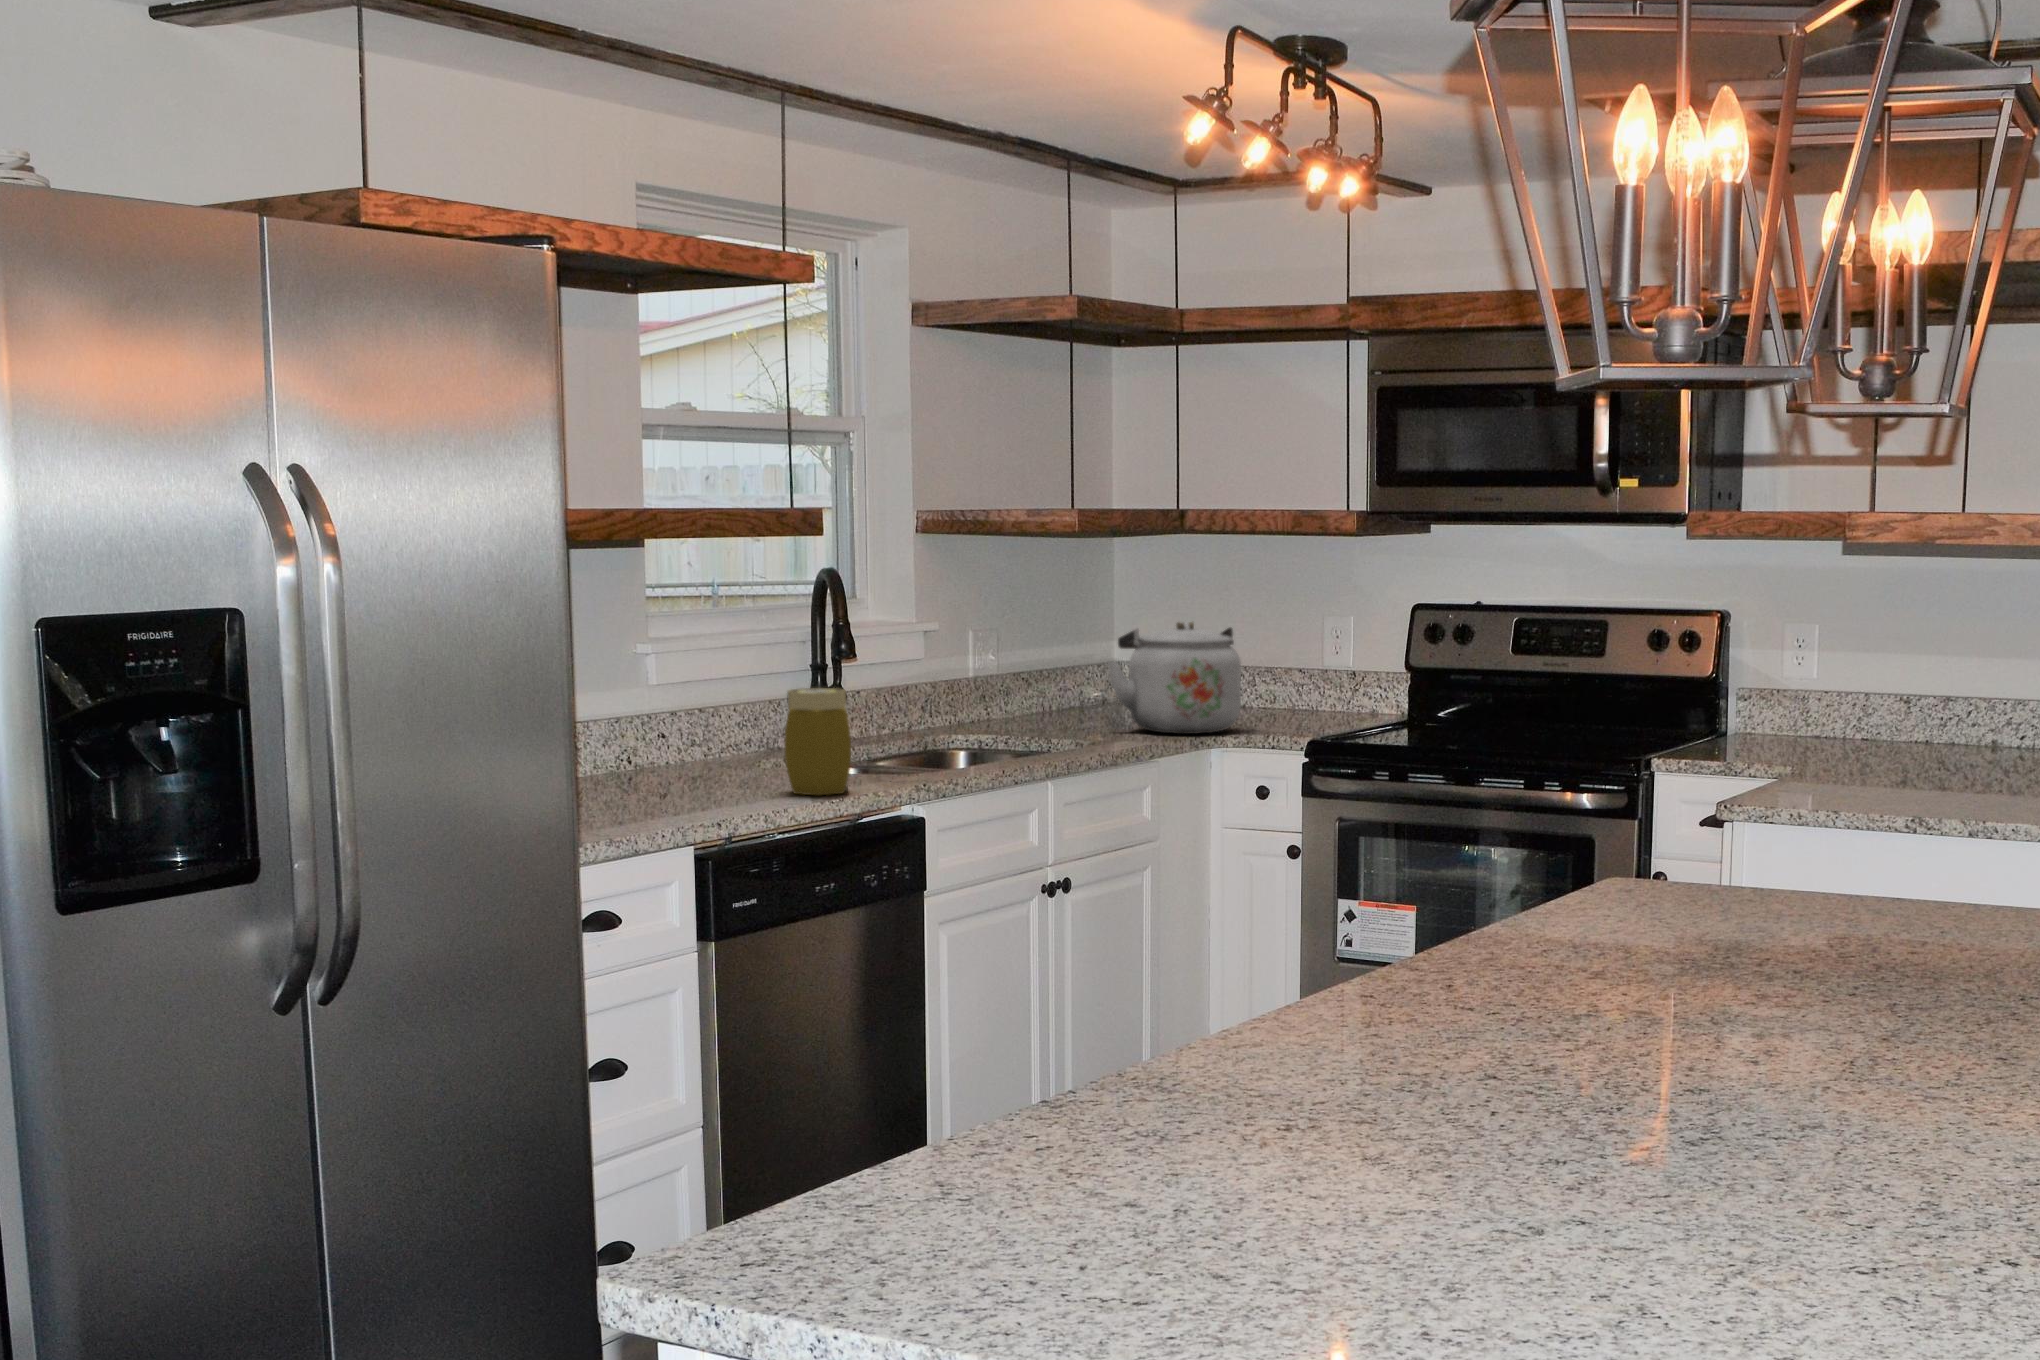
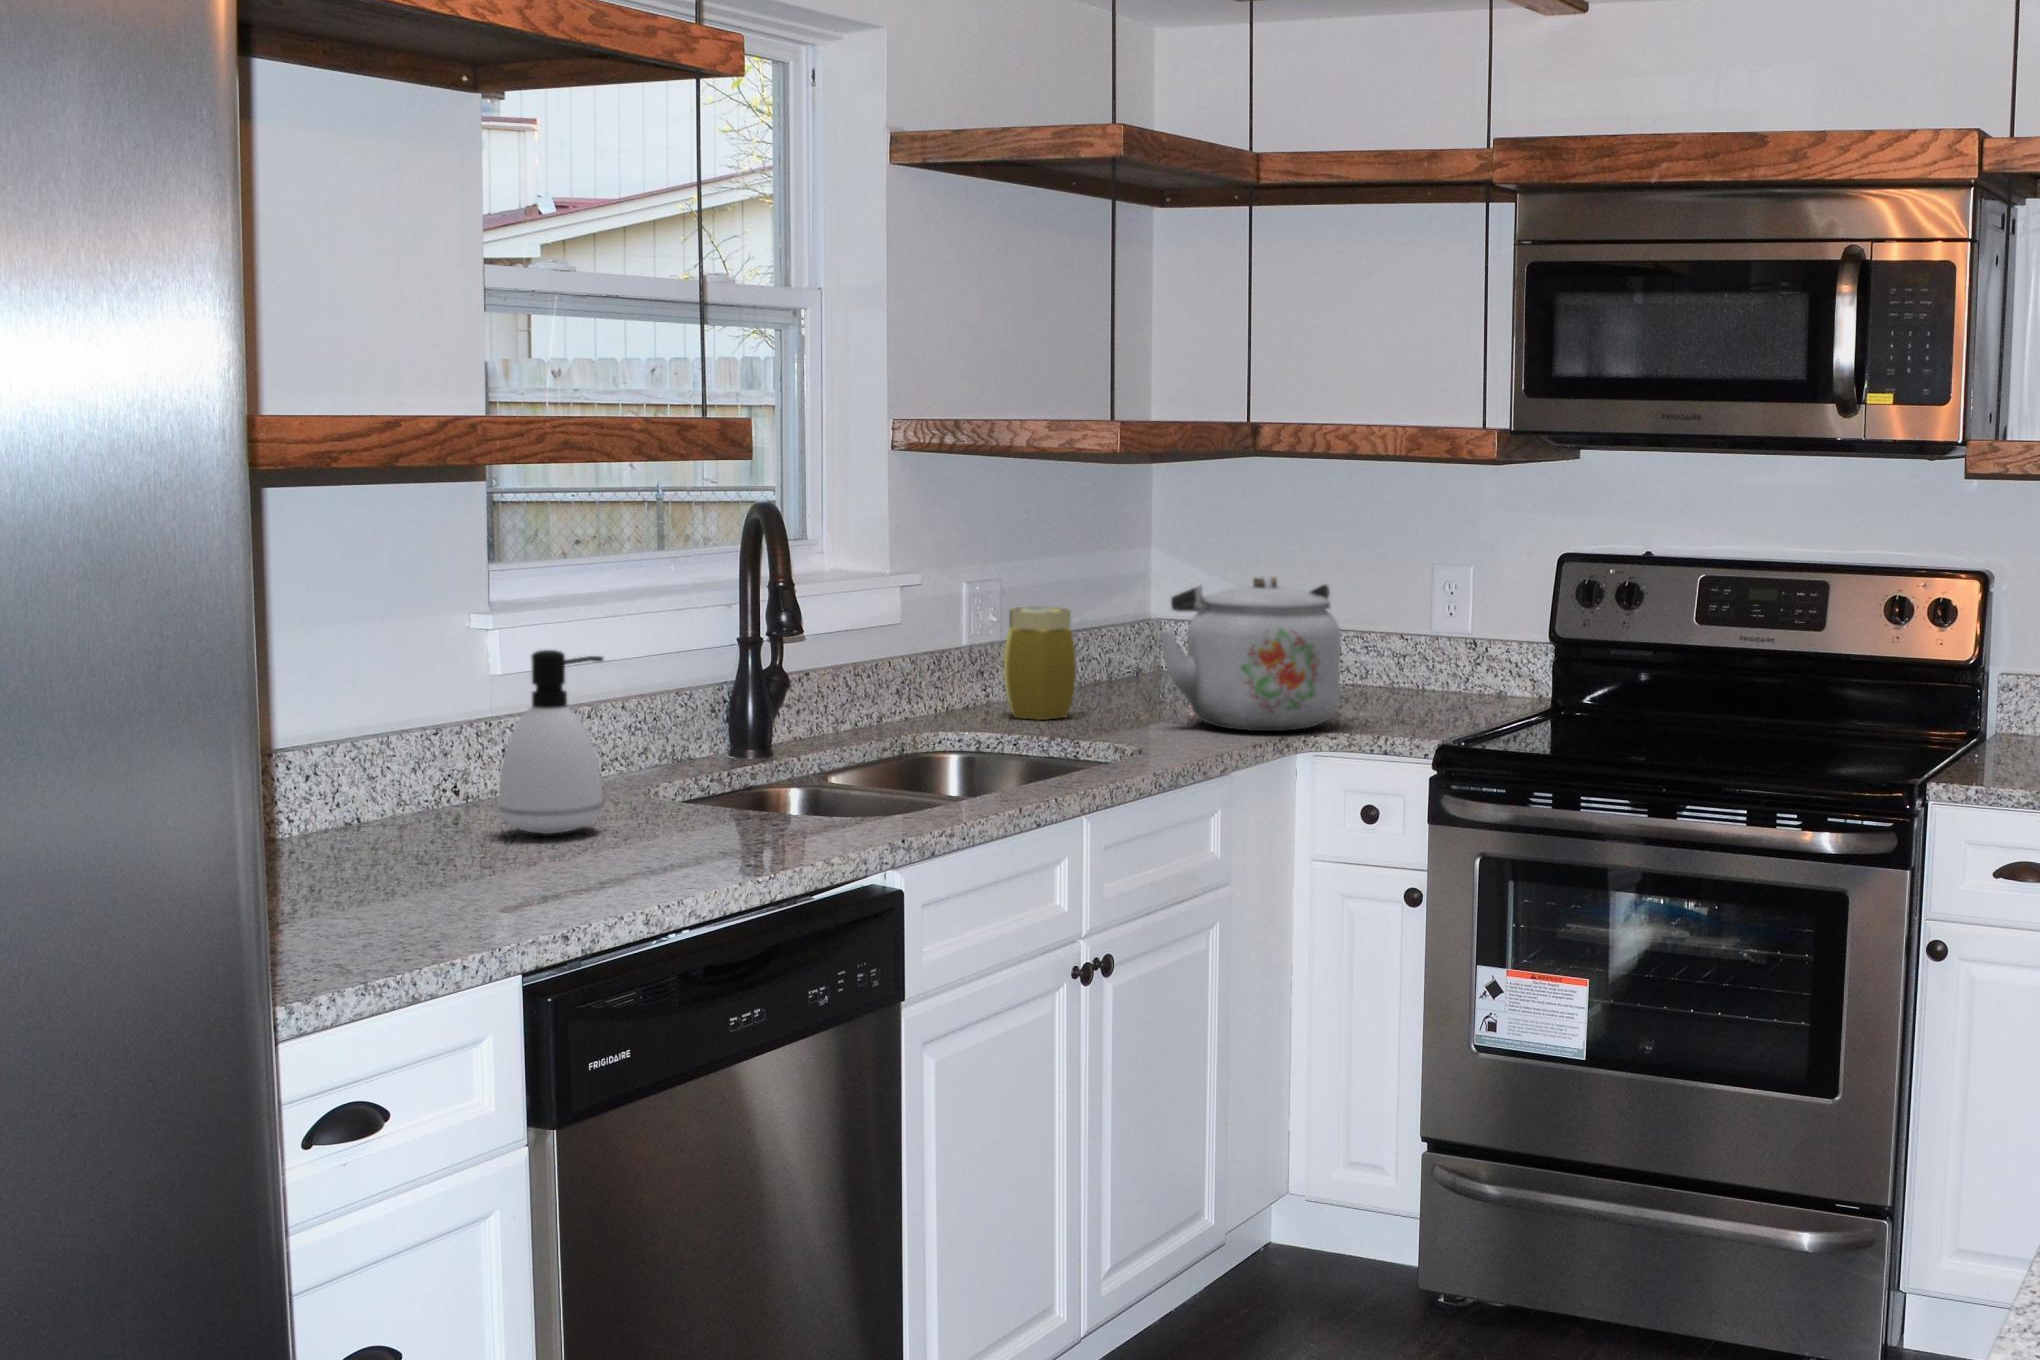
soap dispenser: none [664,663,730,784] -> present [498,650,603,834]
jar: present [784,688,851,795] -> present [1004,607,1076,720]

